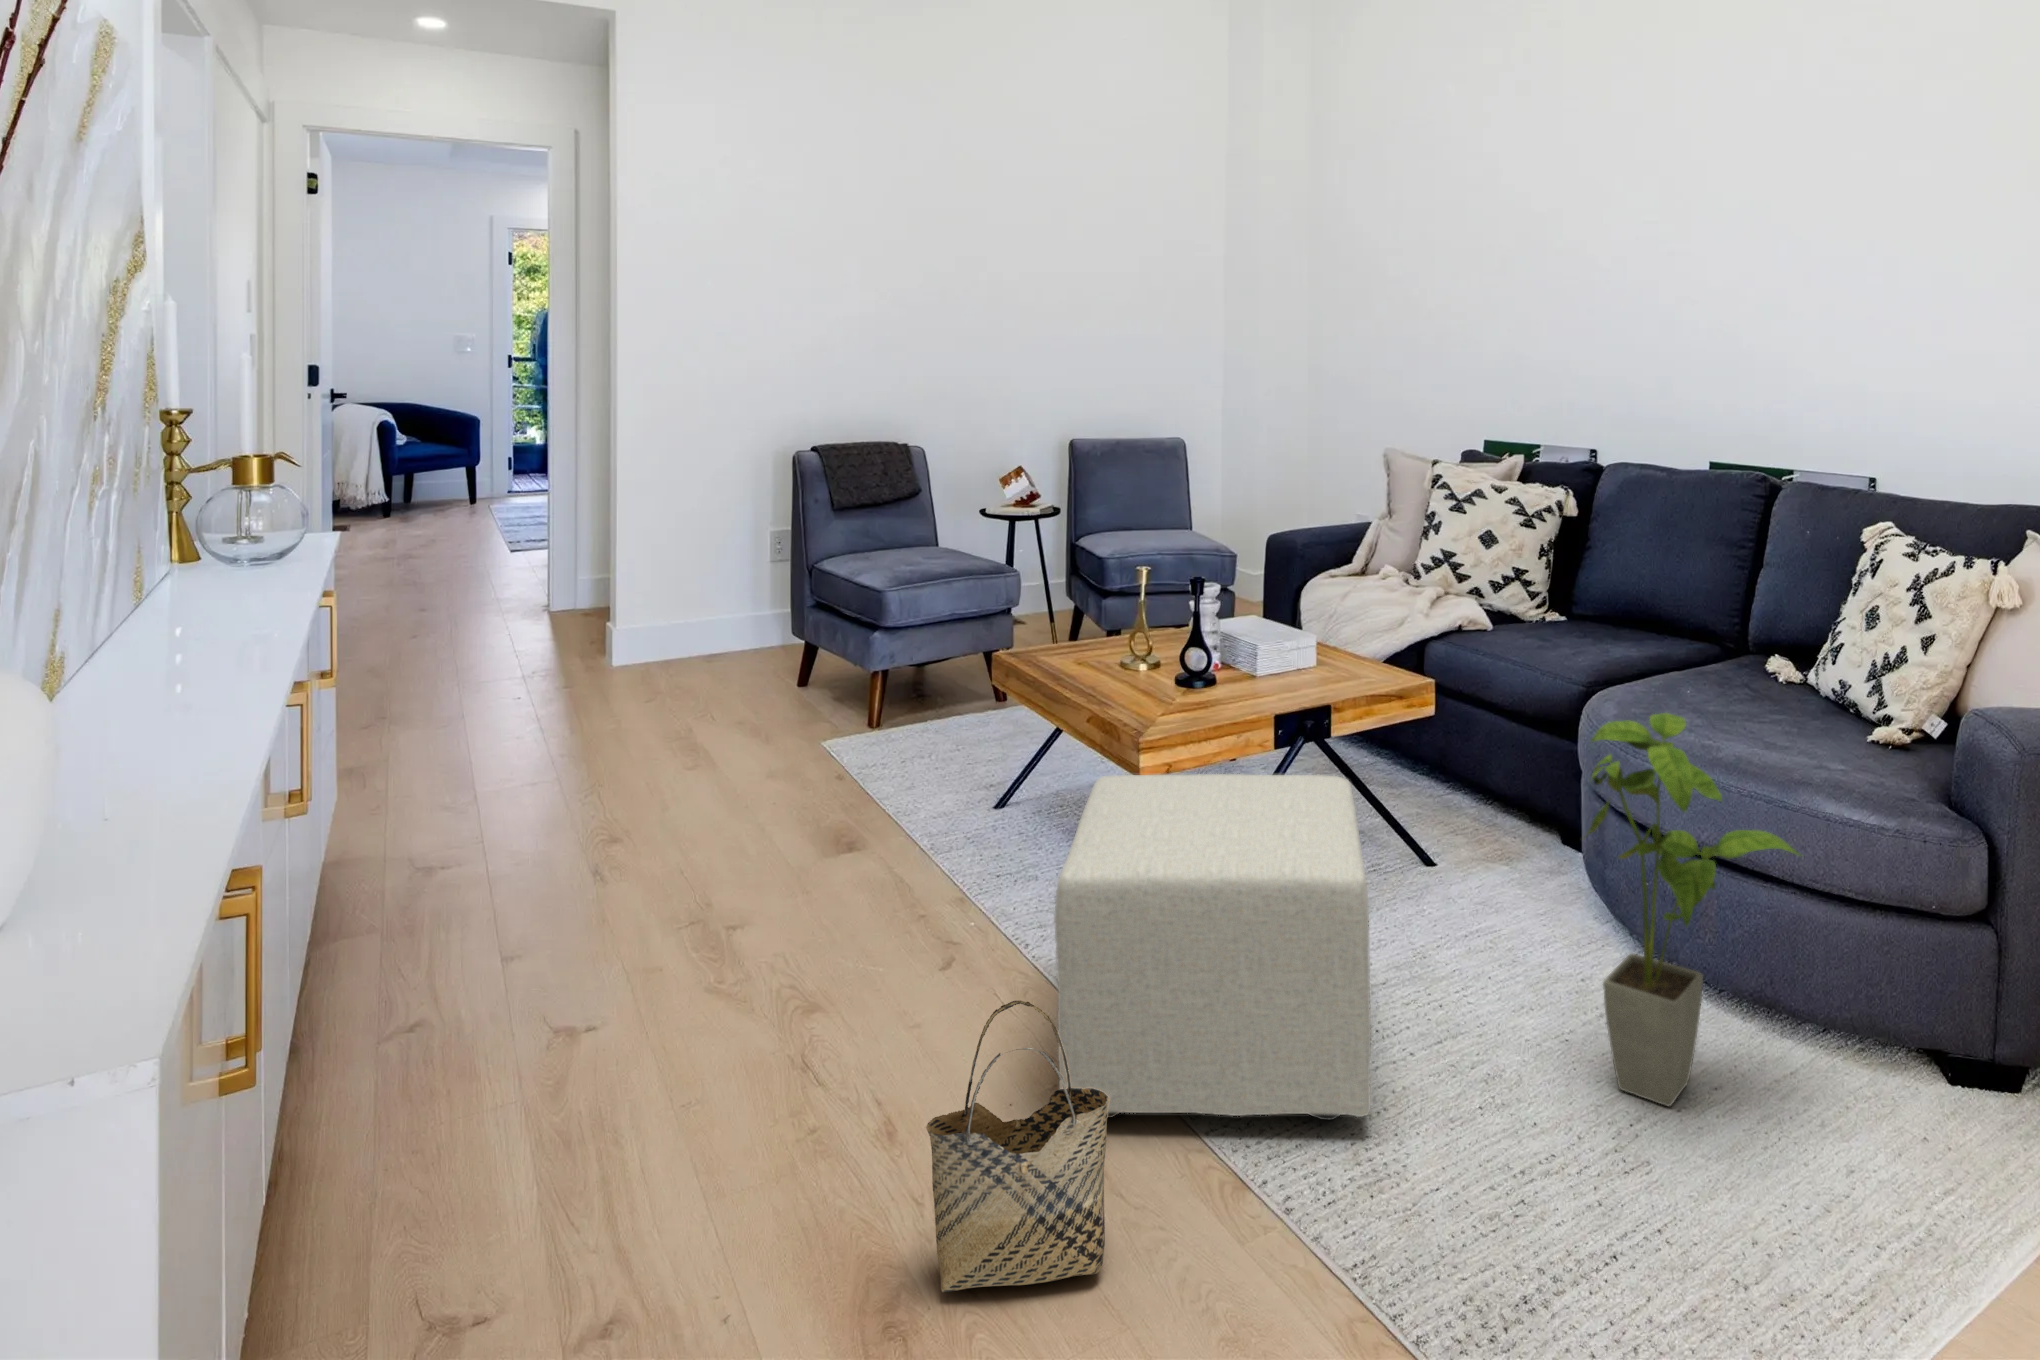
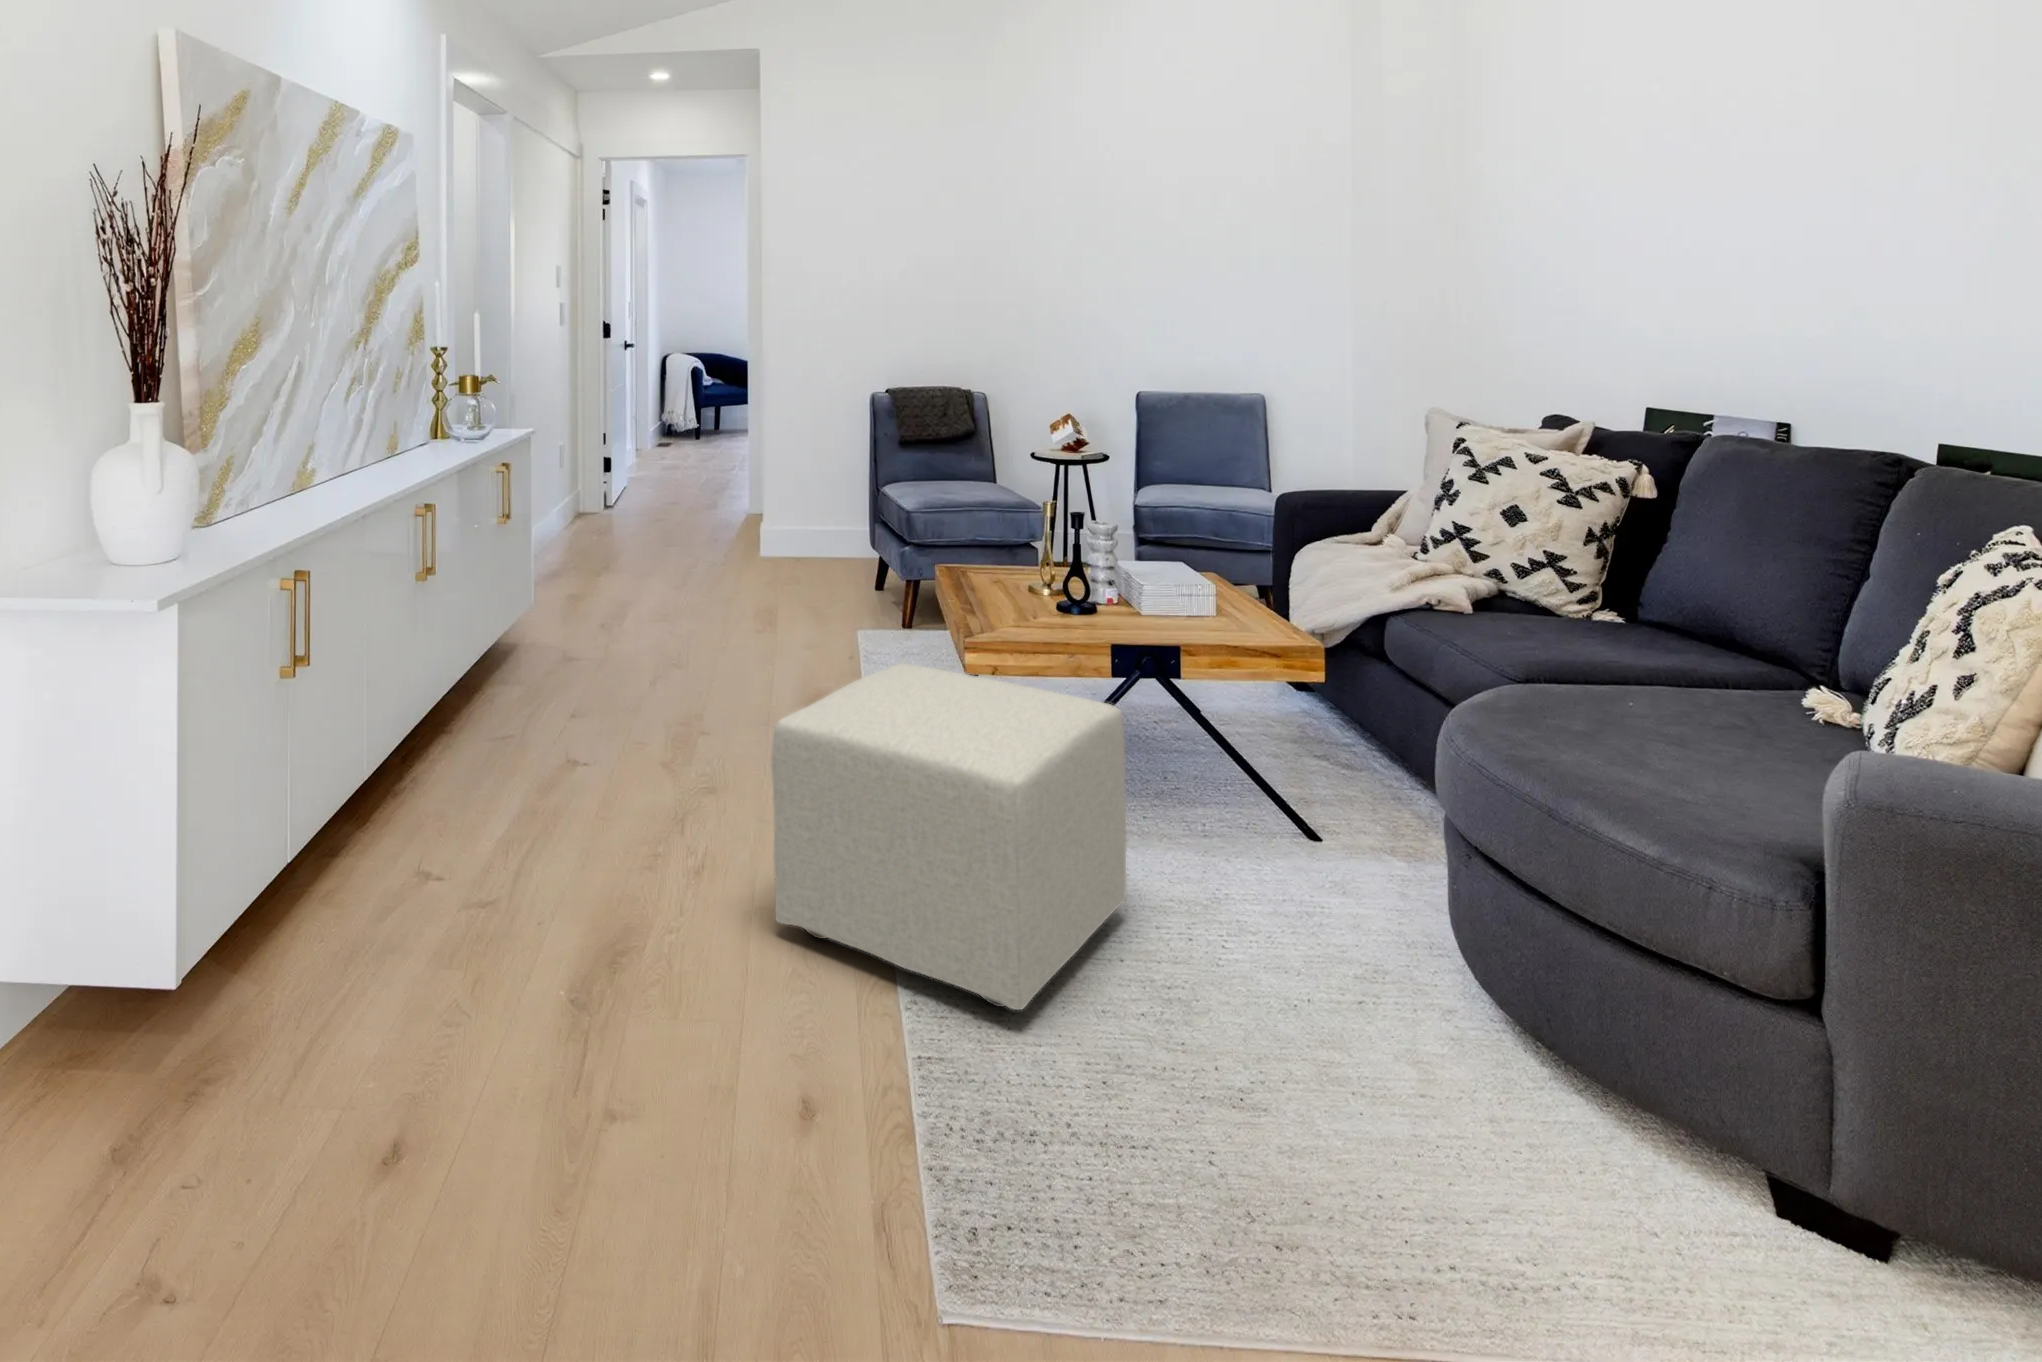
house plant: present [1587,713,1800,1106] -> none [1284,680,1569,1133]
woven basket: present [926,1001,1109,1293] -> none [600,797,738,1029]

